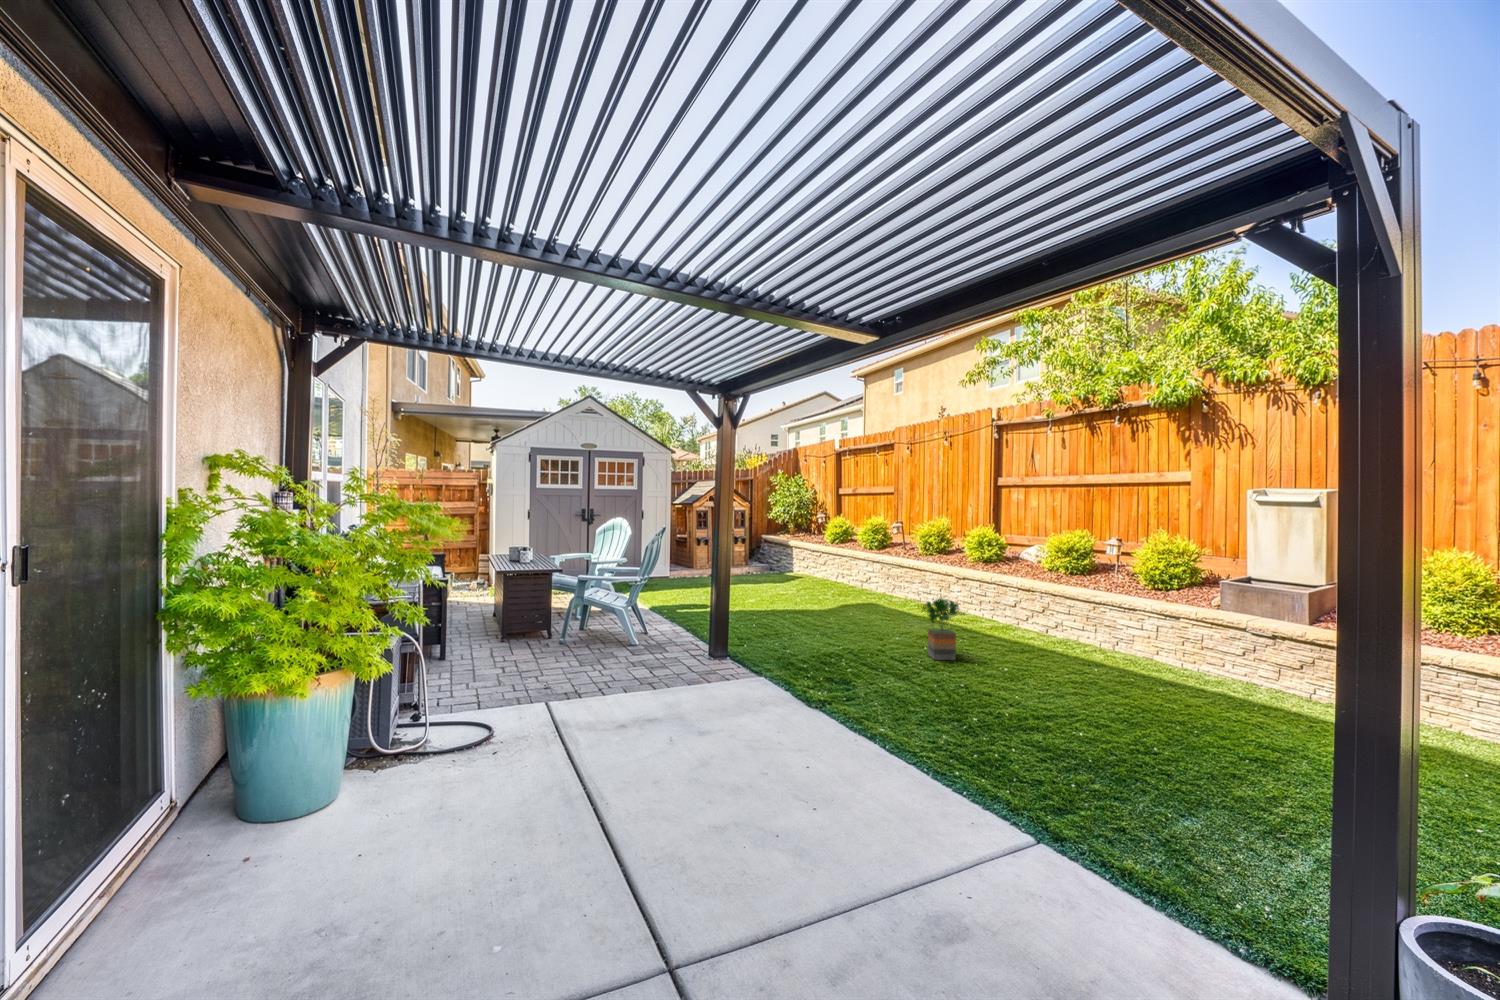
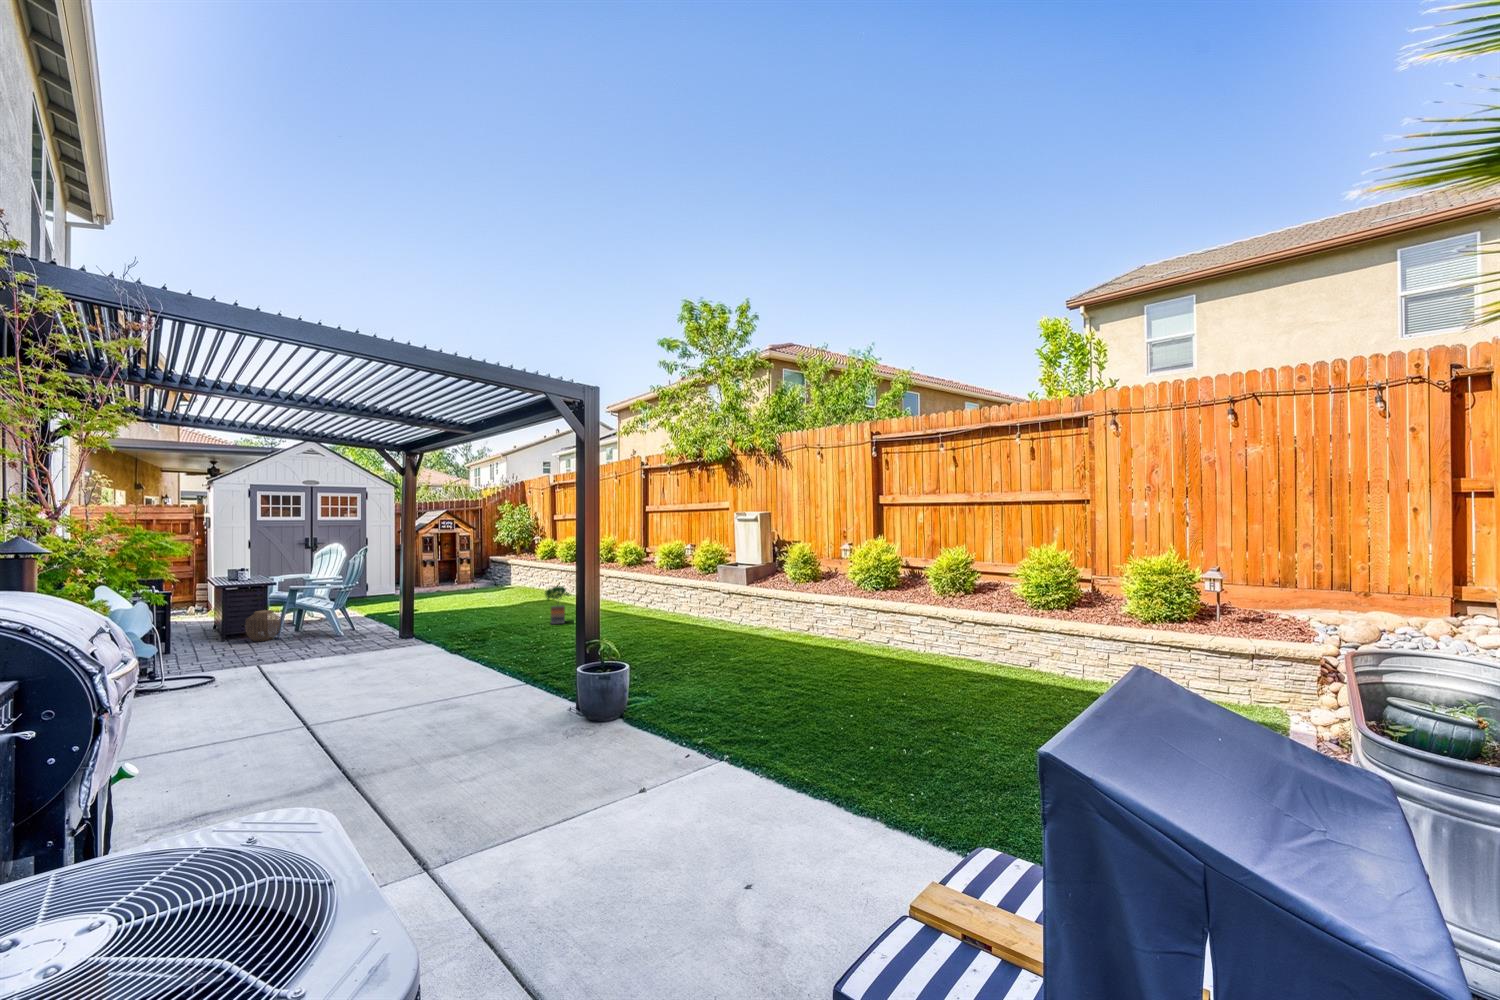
woven basket: none [528,606,568,649] -> present [245,610,281,641]

